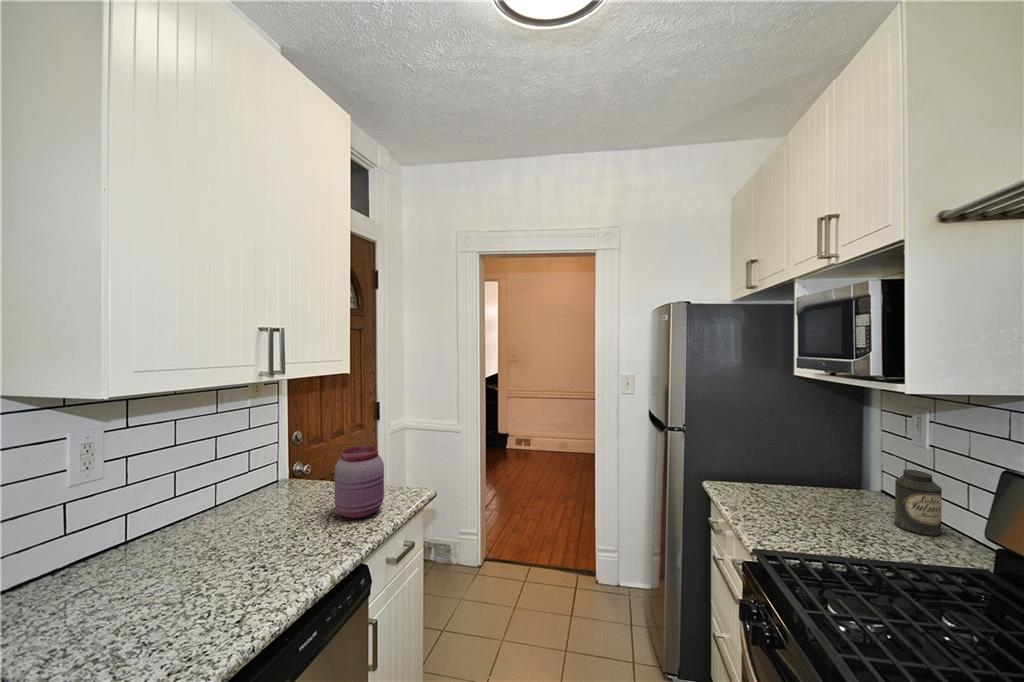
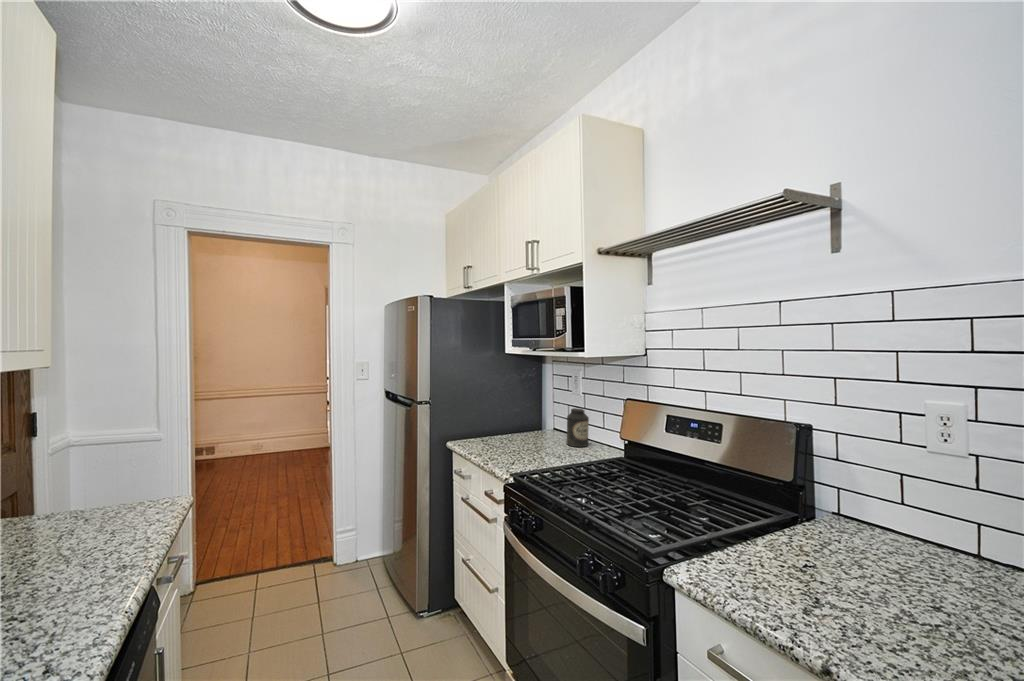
jar: present [334,446,384,519] -> none [59,454,141,548]

